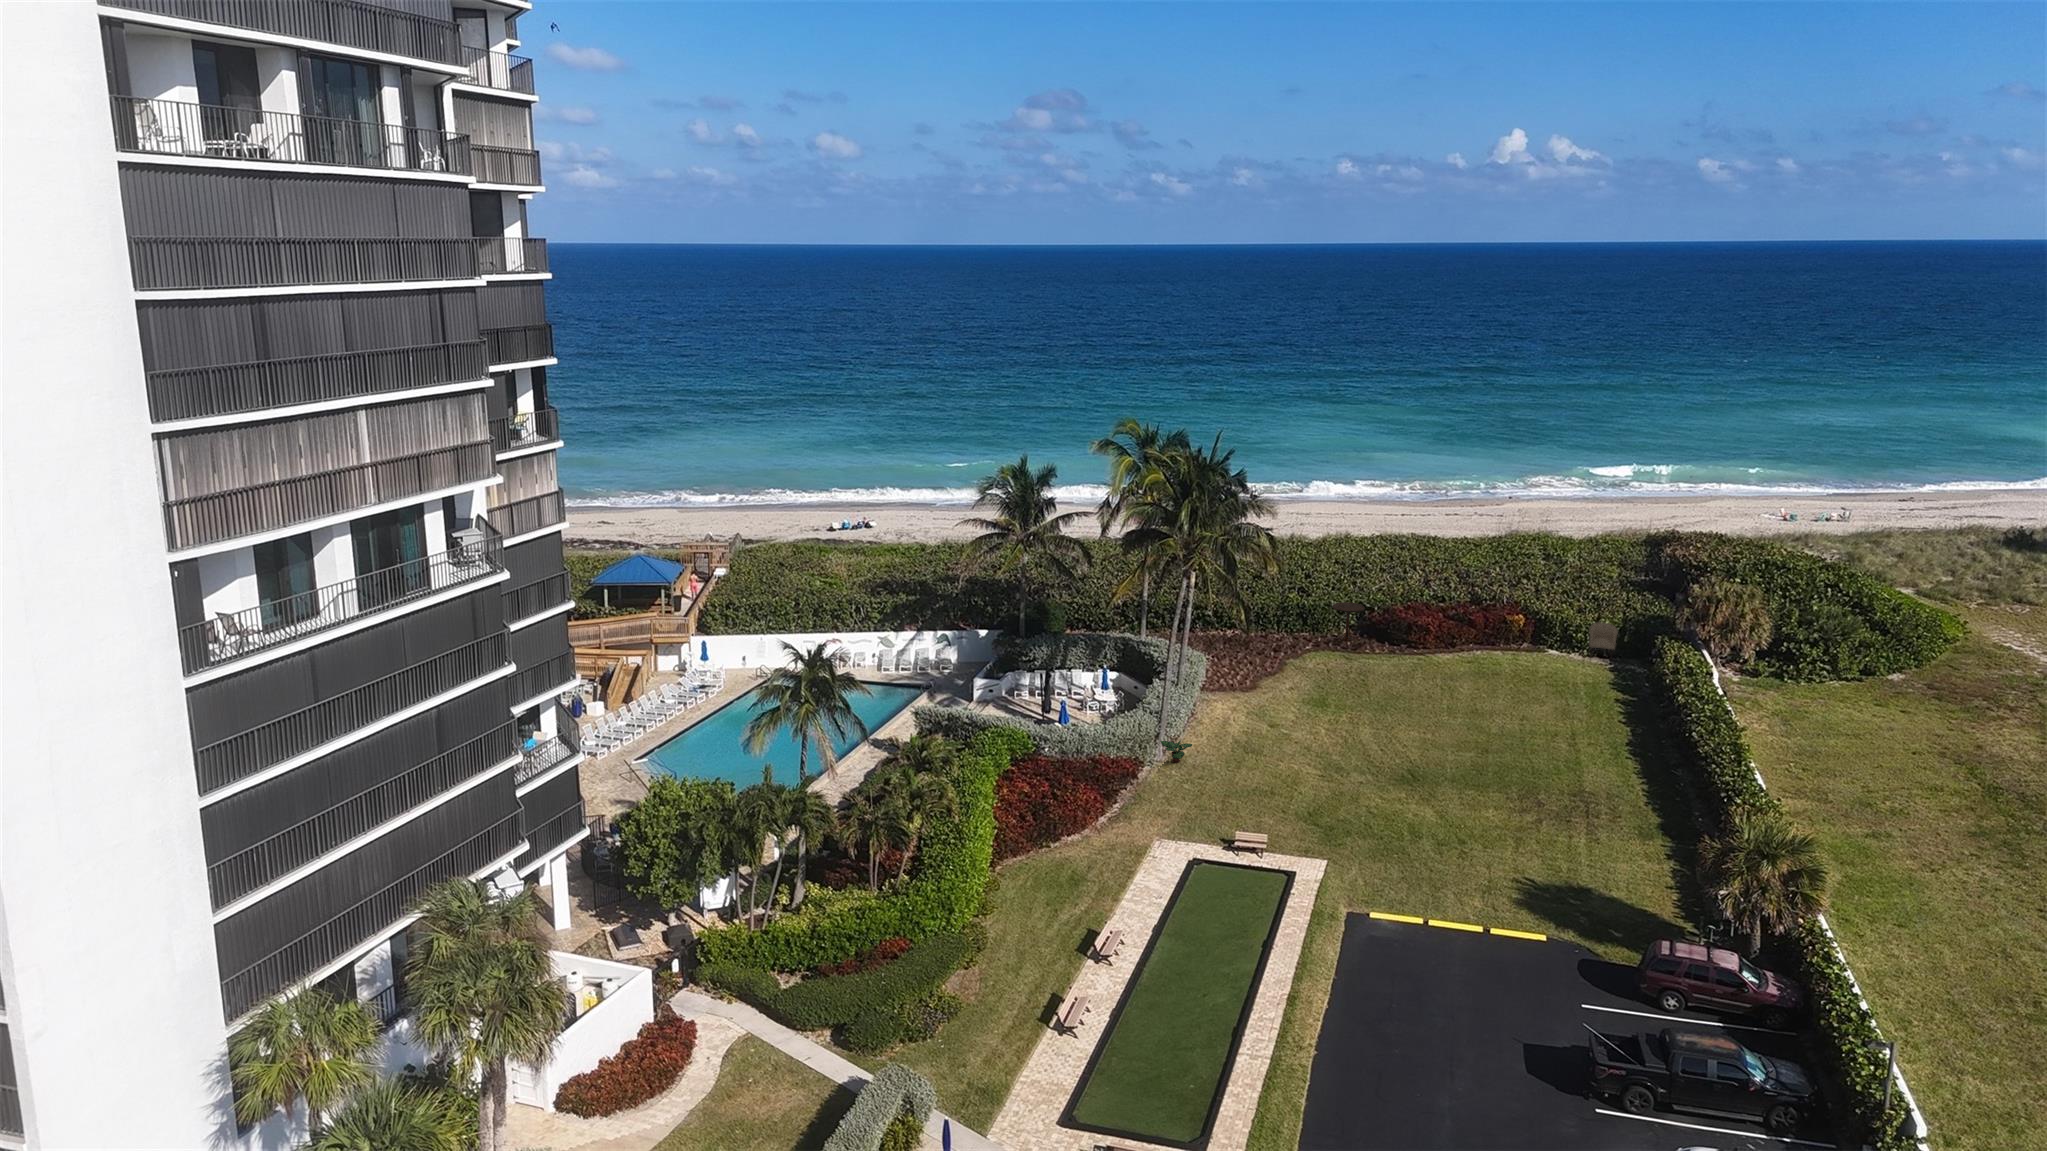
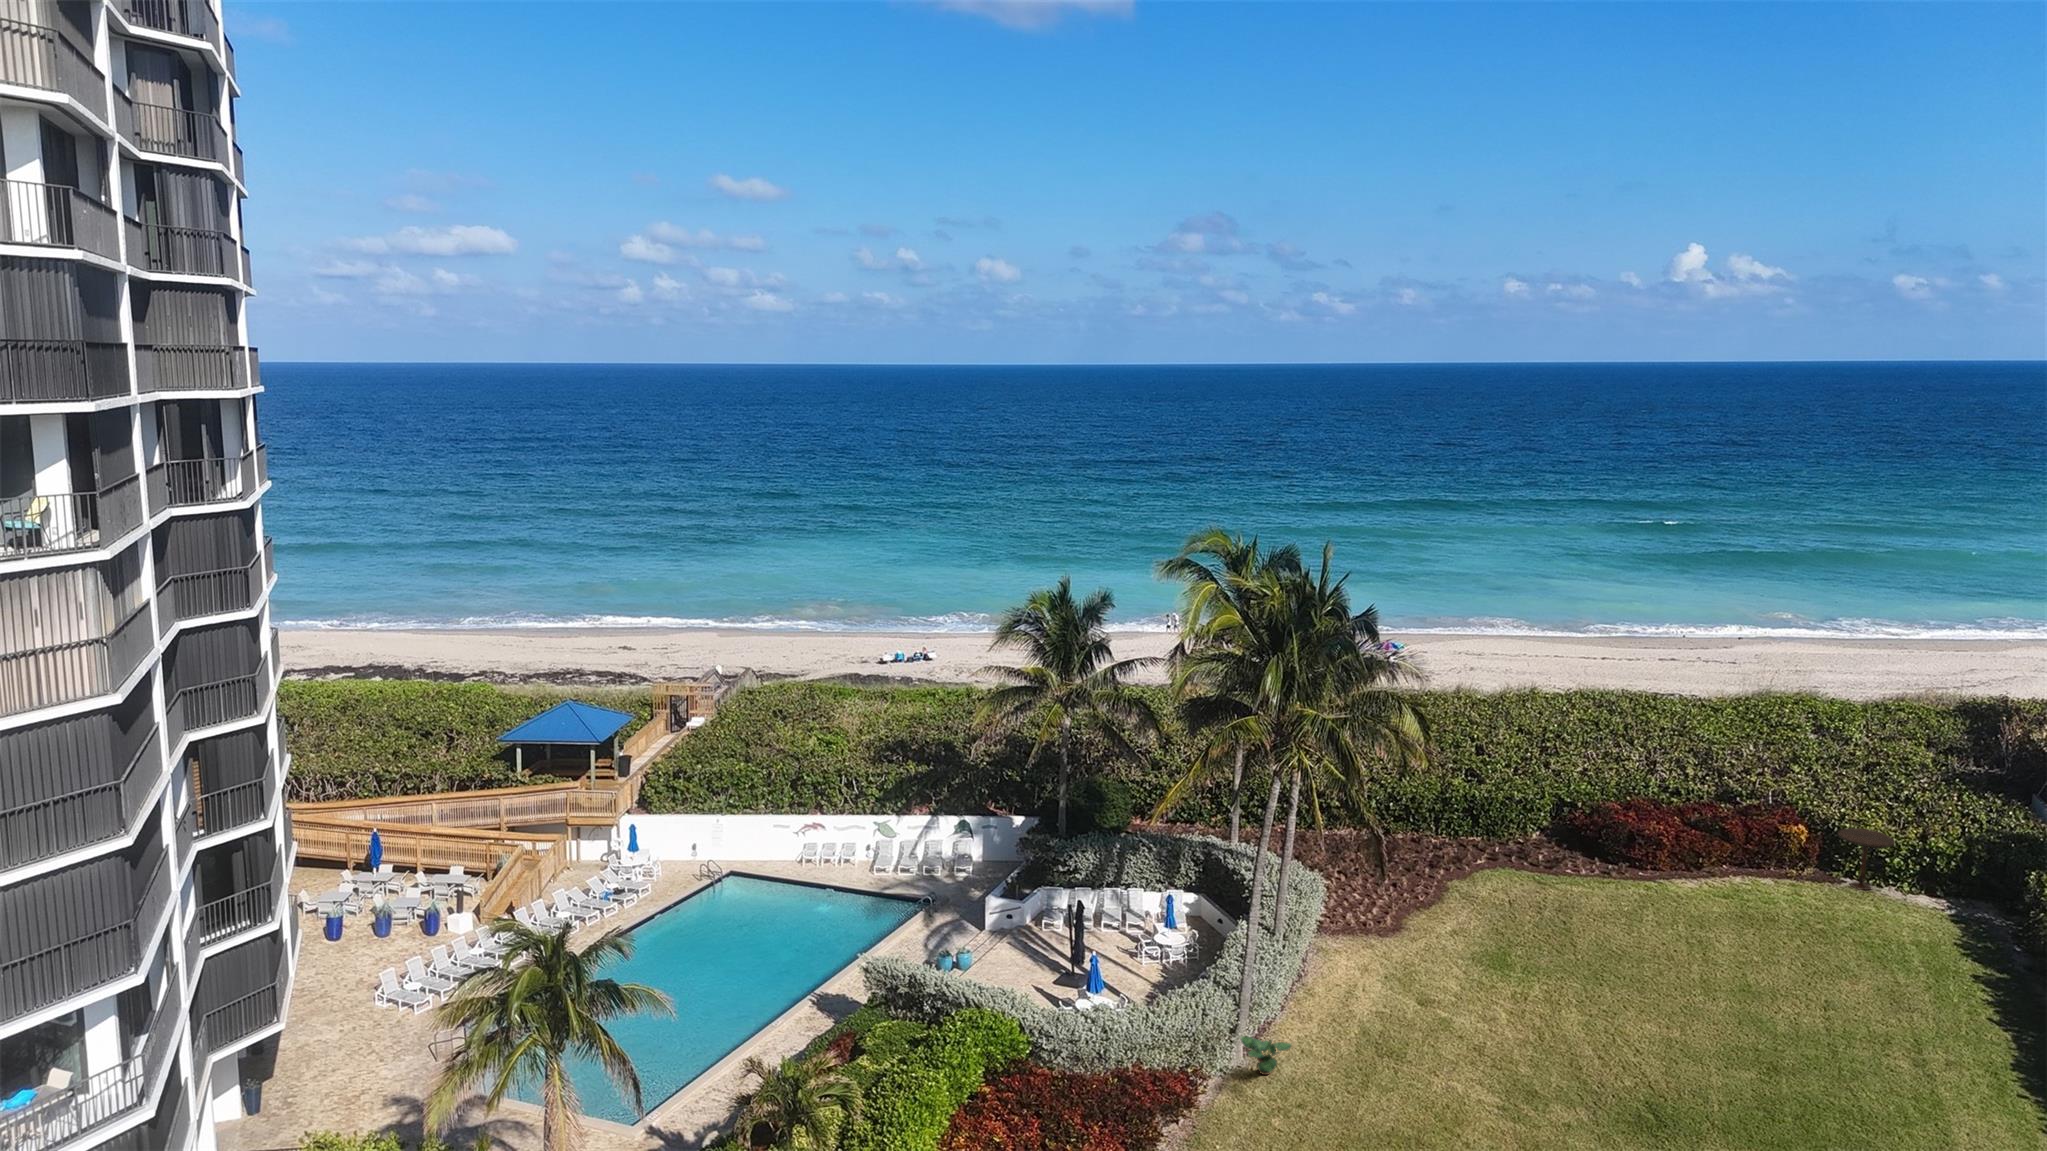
pedestal table: present [1332,602,1365,641] -> present [1838,828,1895,890]
chair: present [1589,622,1618,658] -> none [1916,841,1964,904]

